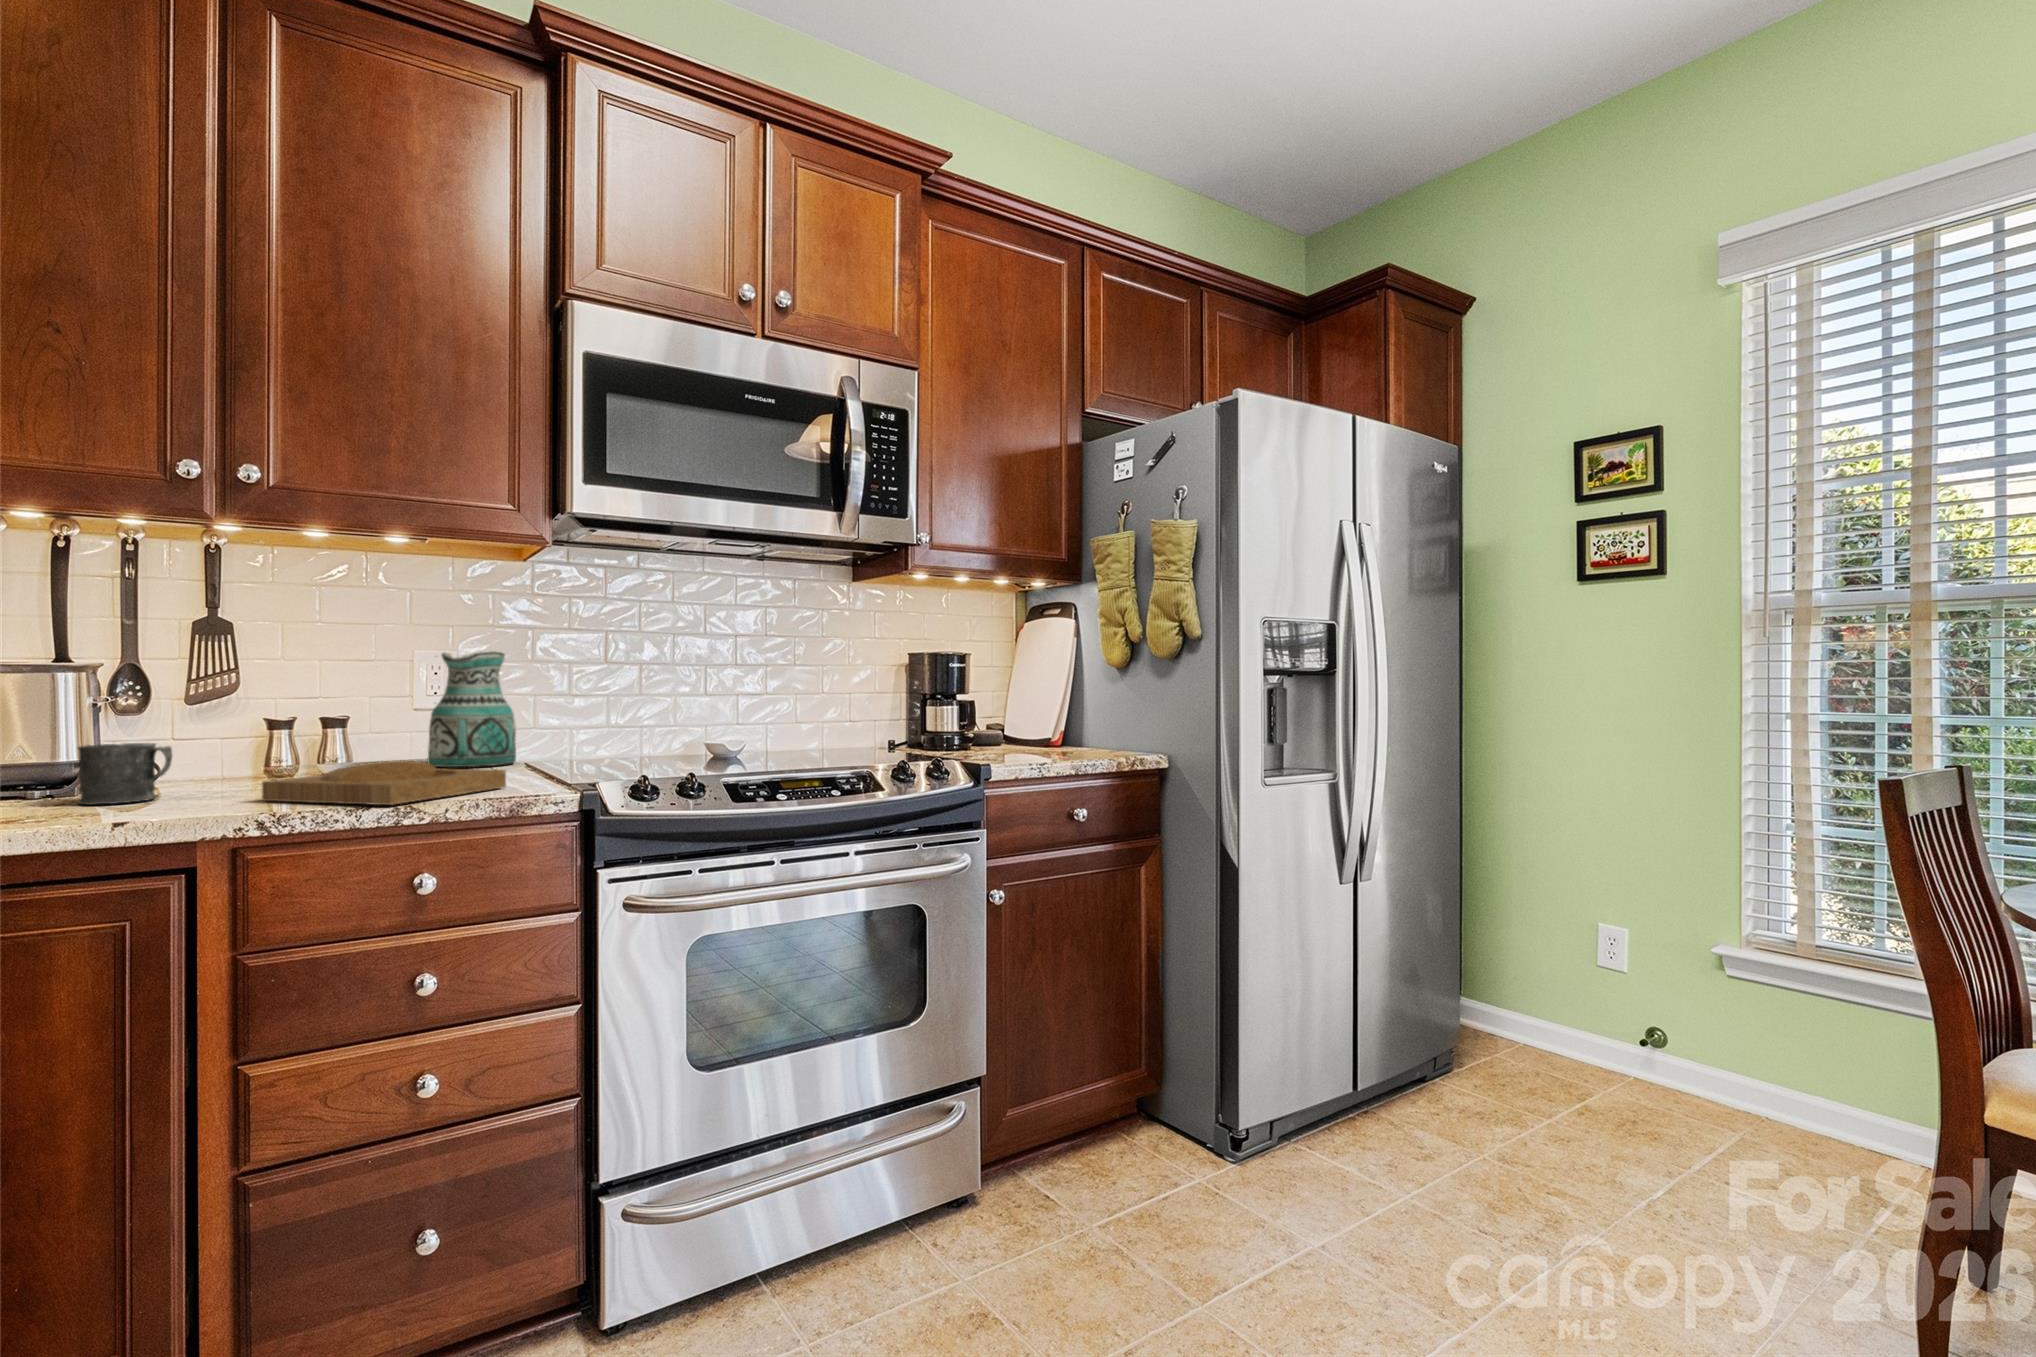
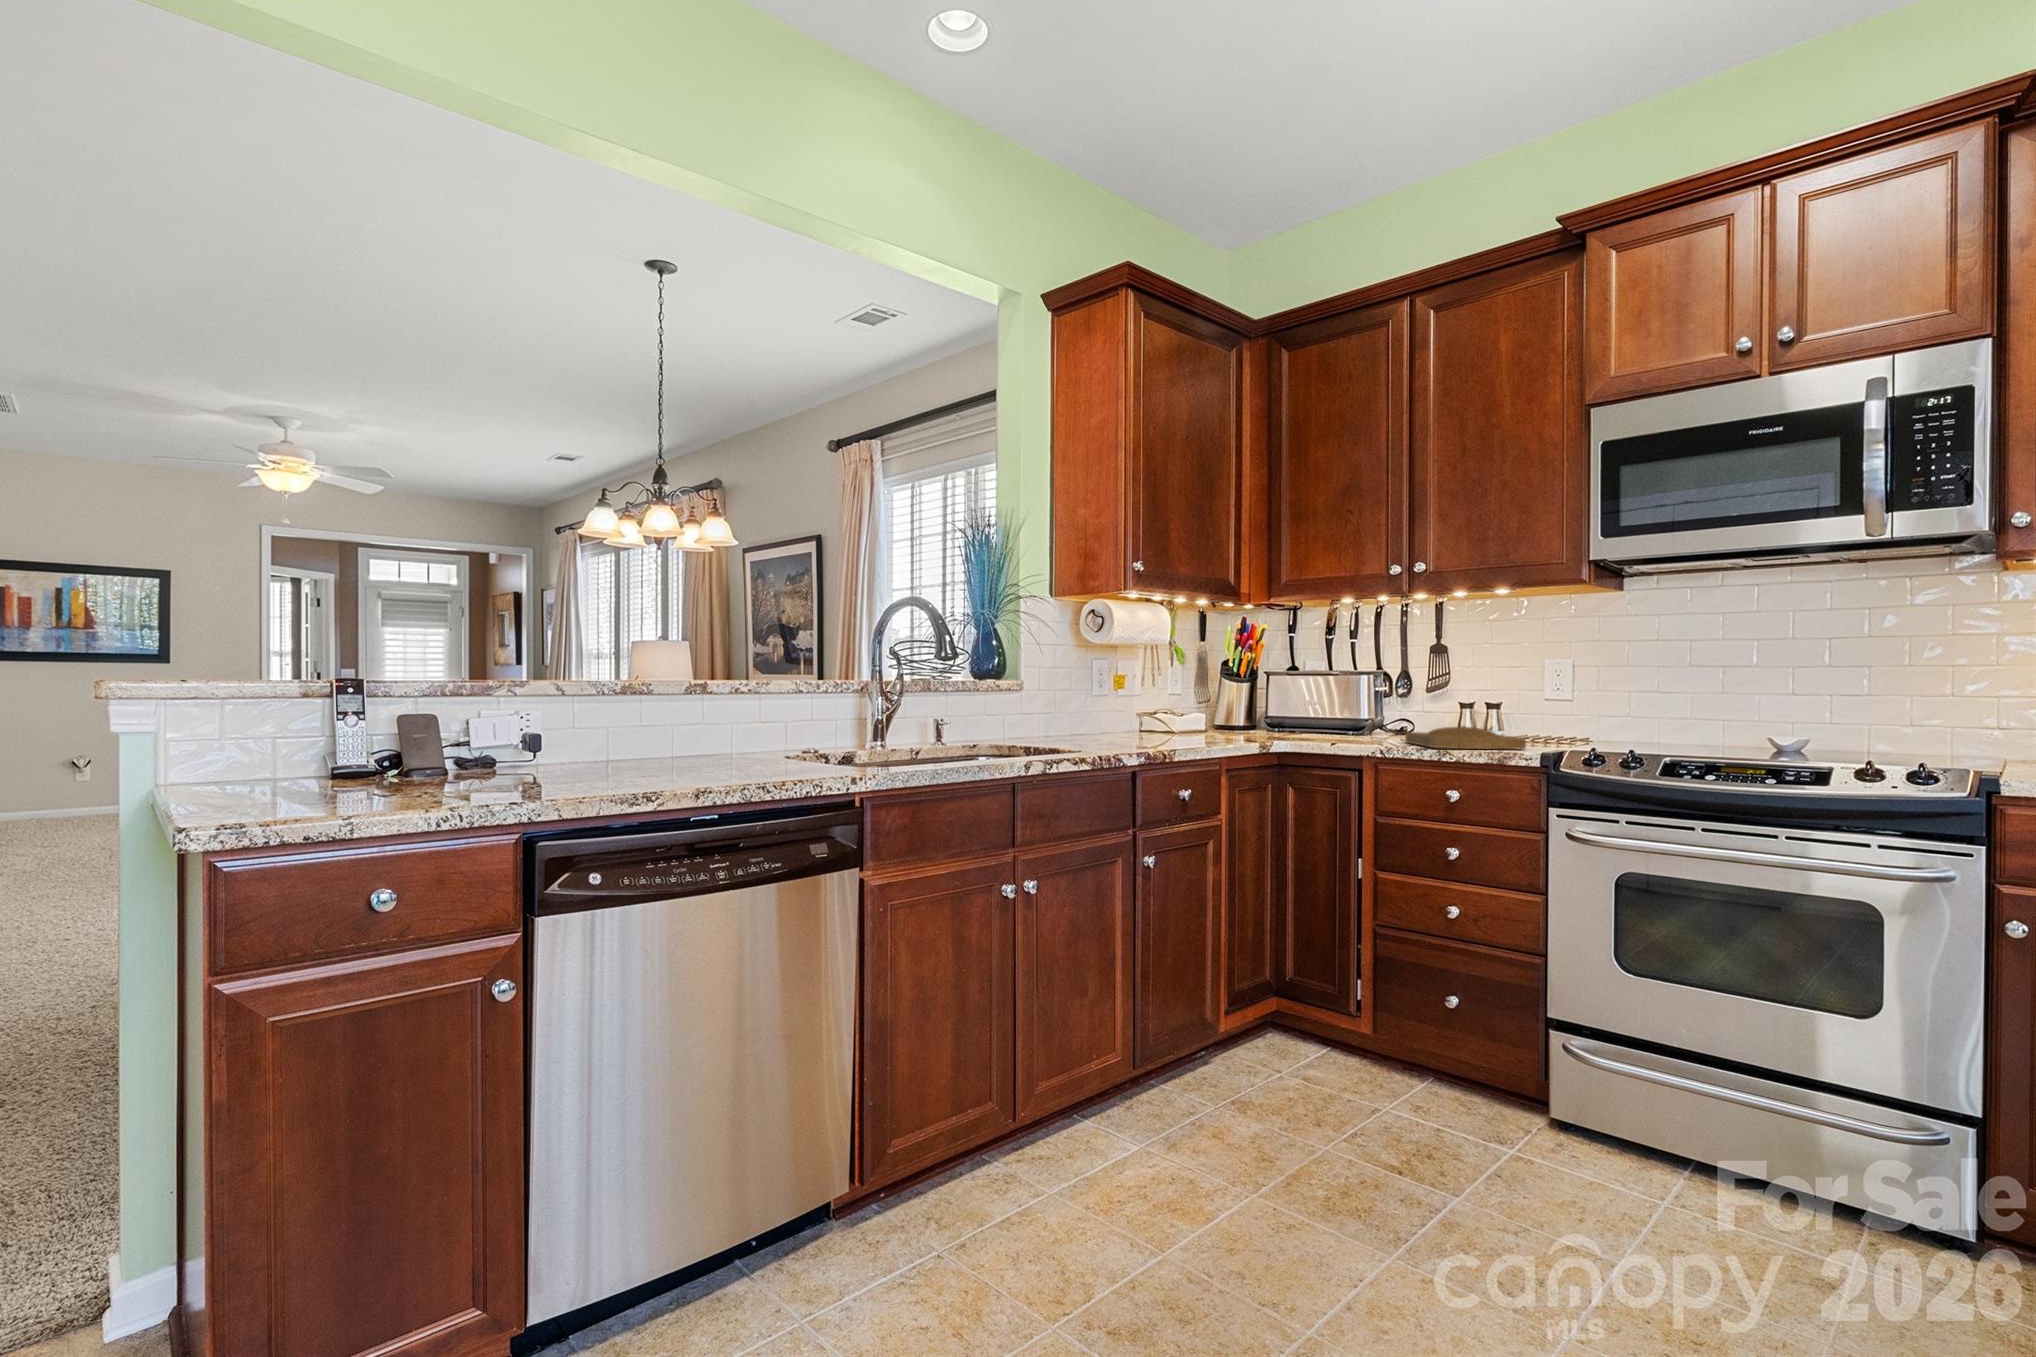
ceramic pitcher: present [428,651,516,767] -> none [1549,661,1622,743]
mug: present [77,743,172,805] -> none [1349,709,1382,738]

